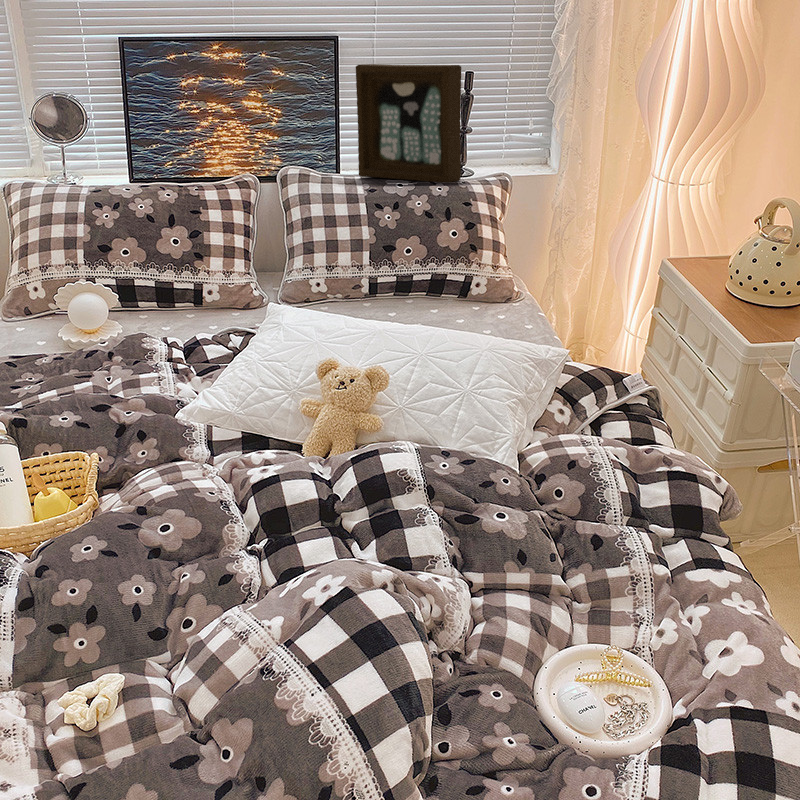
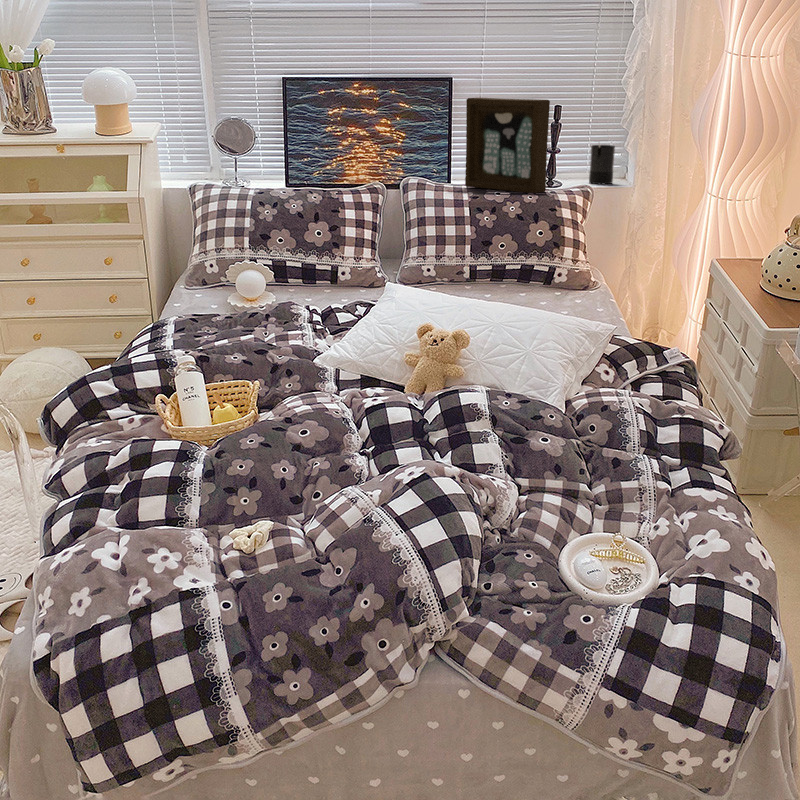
candle: none [507,117,537,170] -> present [589,143,615,184]

